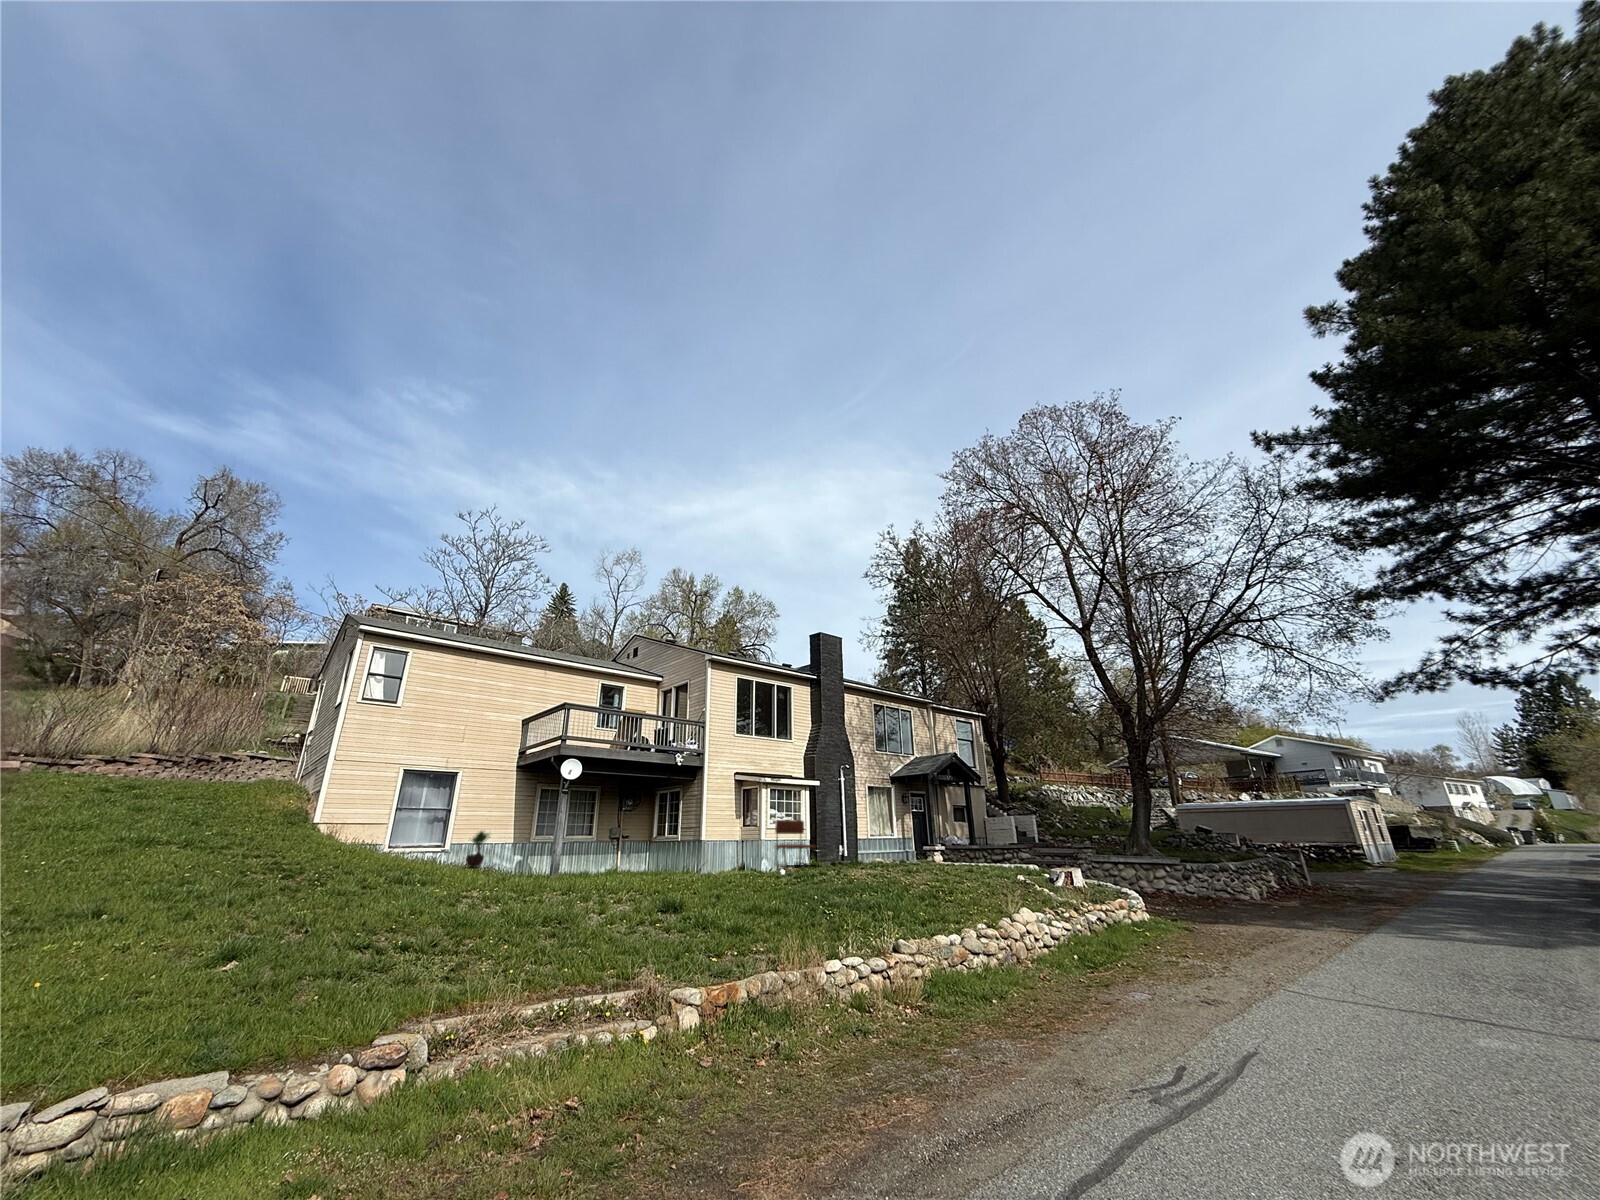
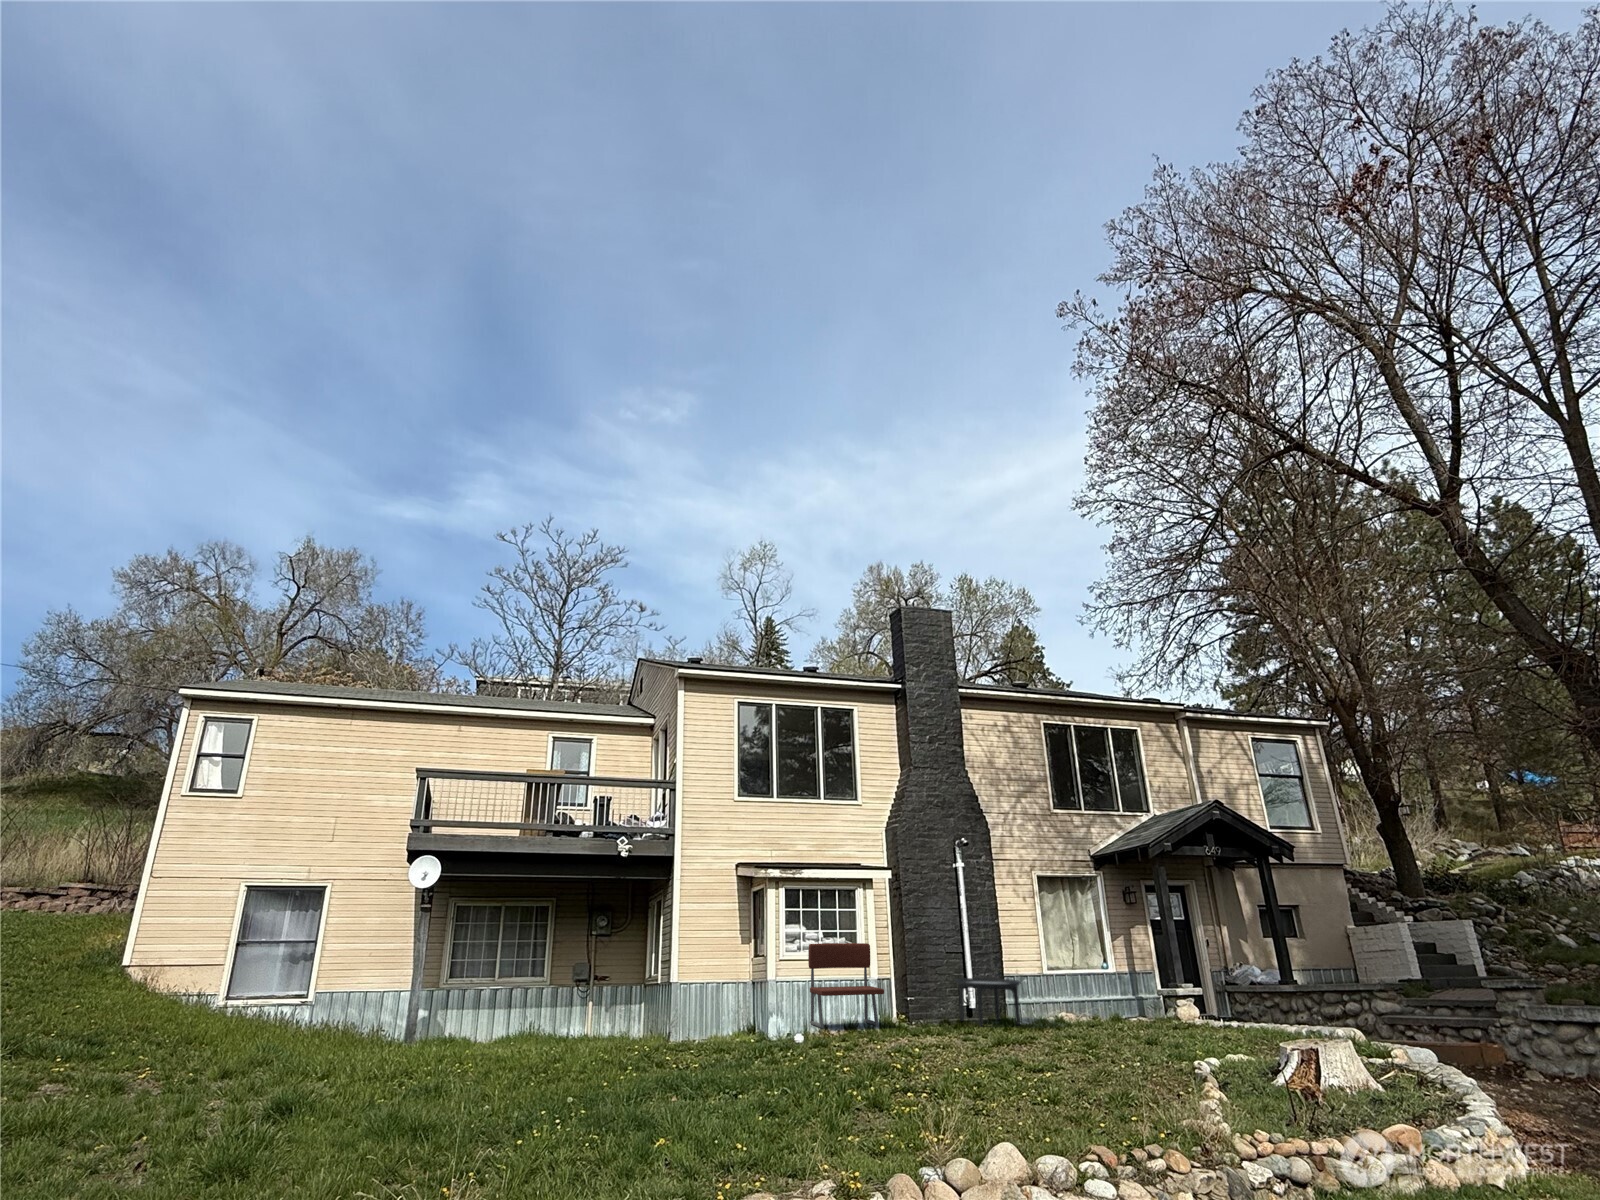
potted tree: present [466,831,490,867] -> none [321,963,357,1022]
round table: none [842,841,878,865] -> present [955,978,1021,1026]

